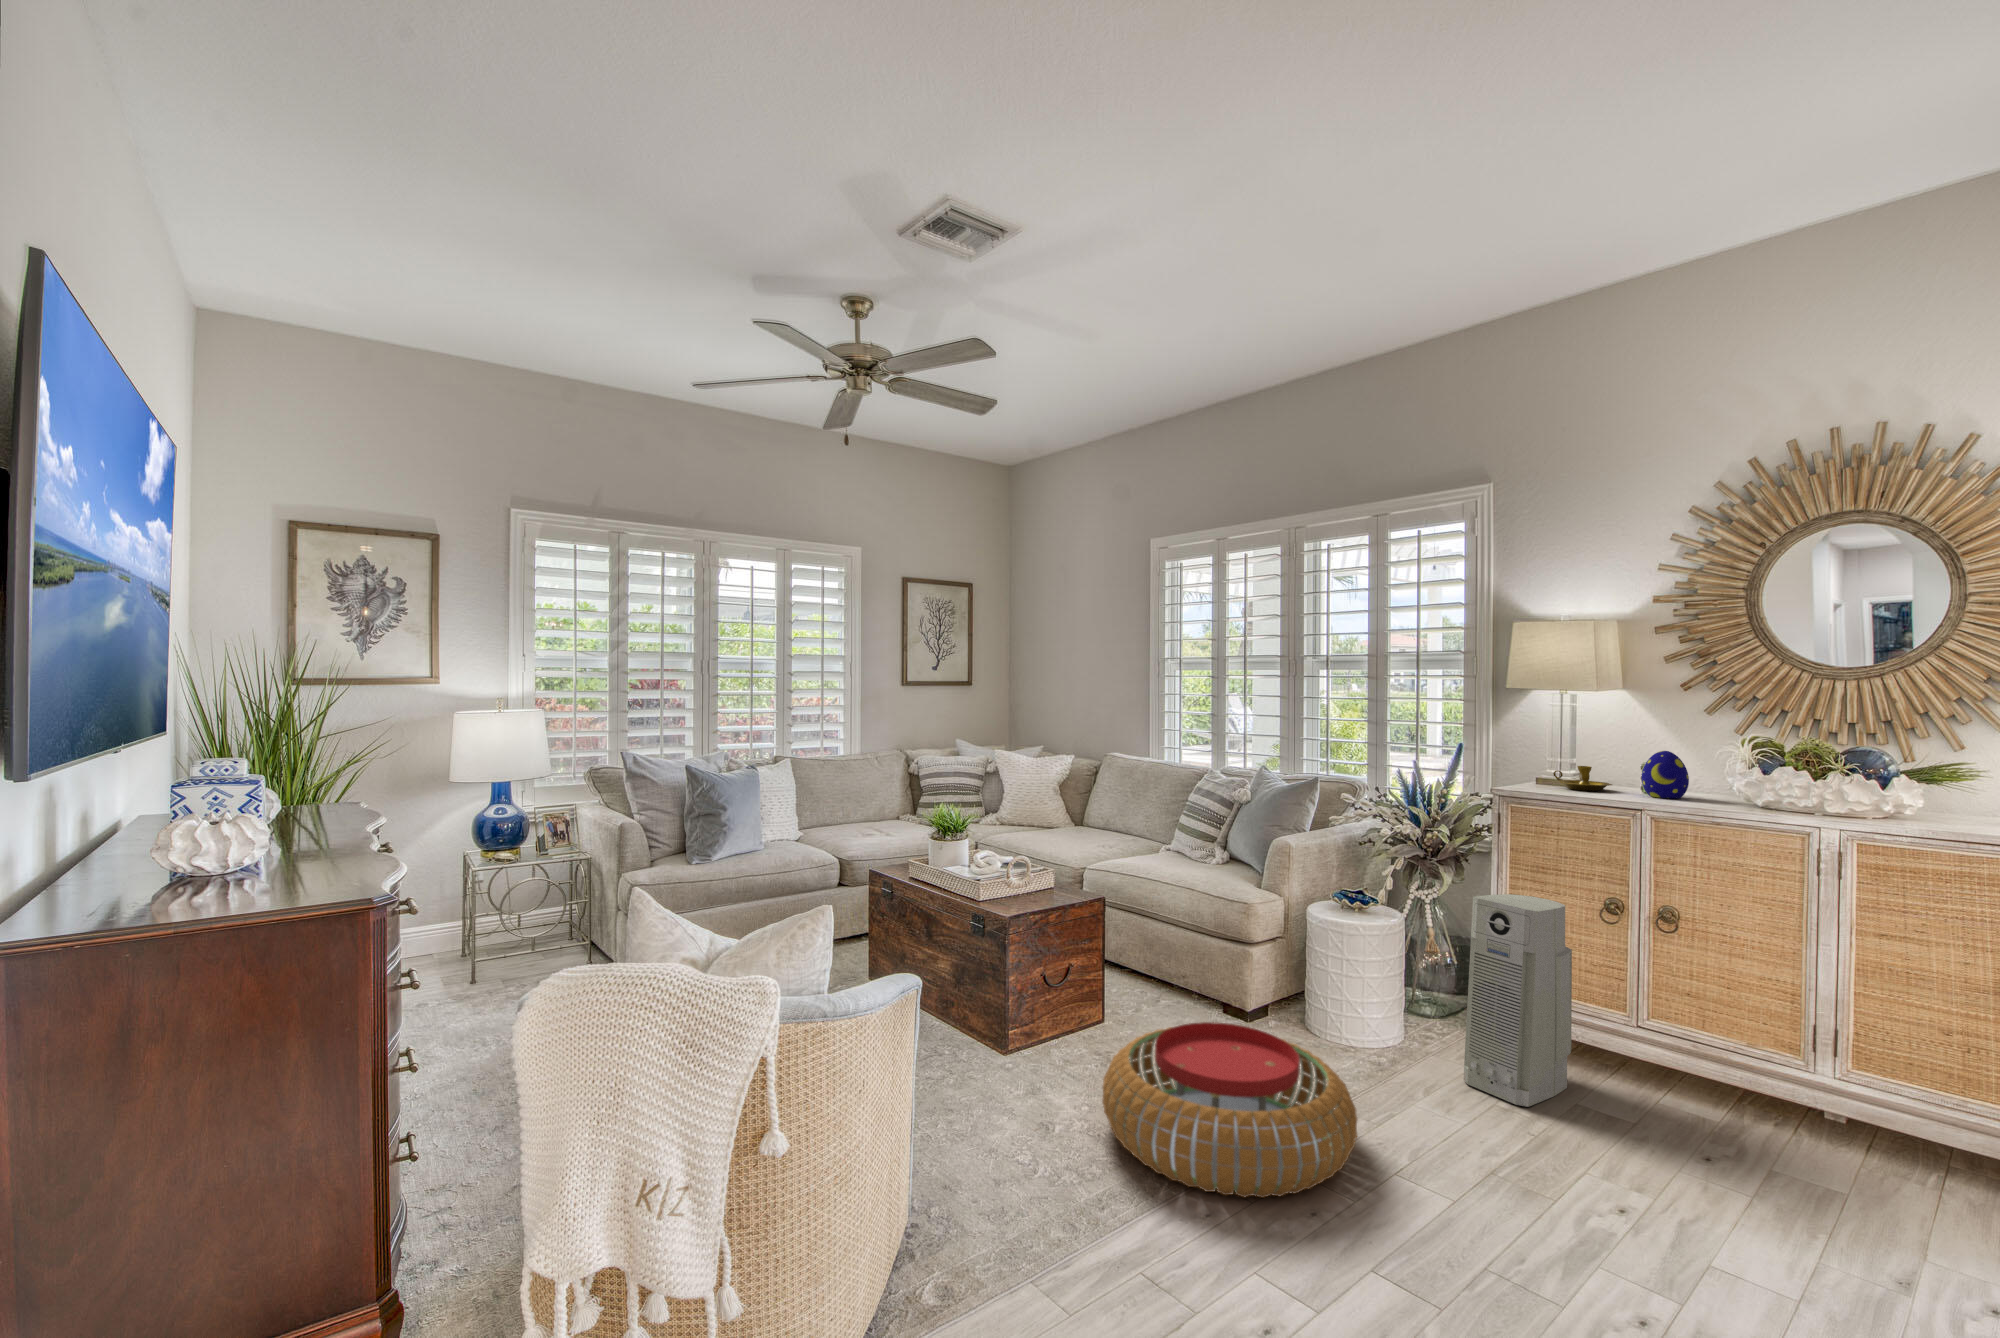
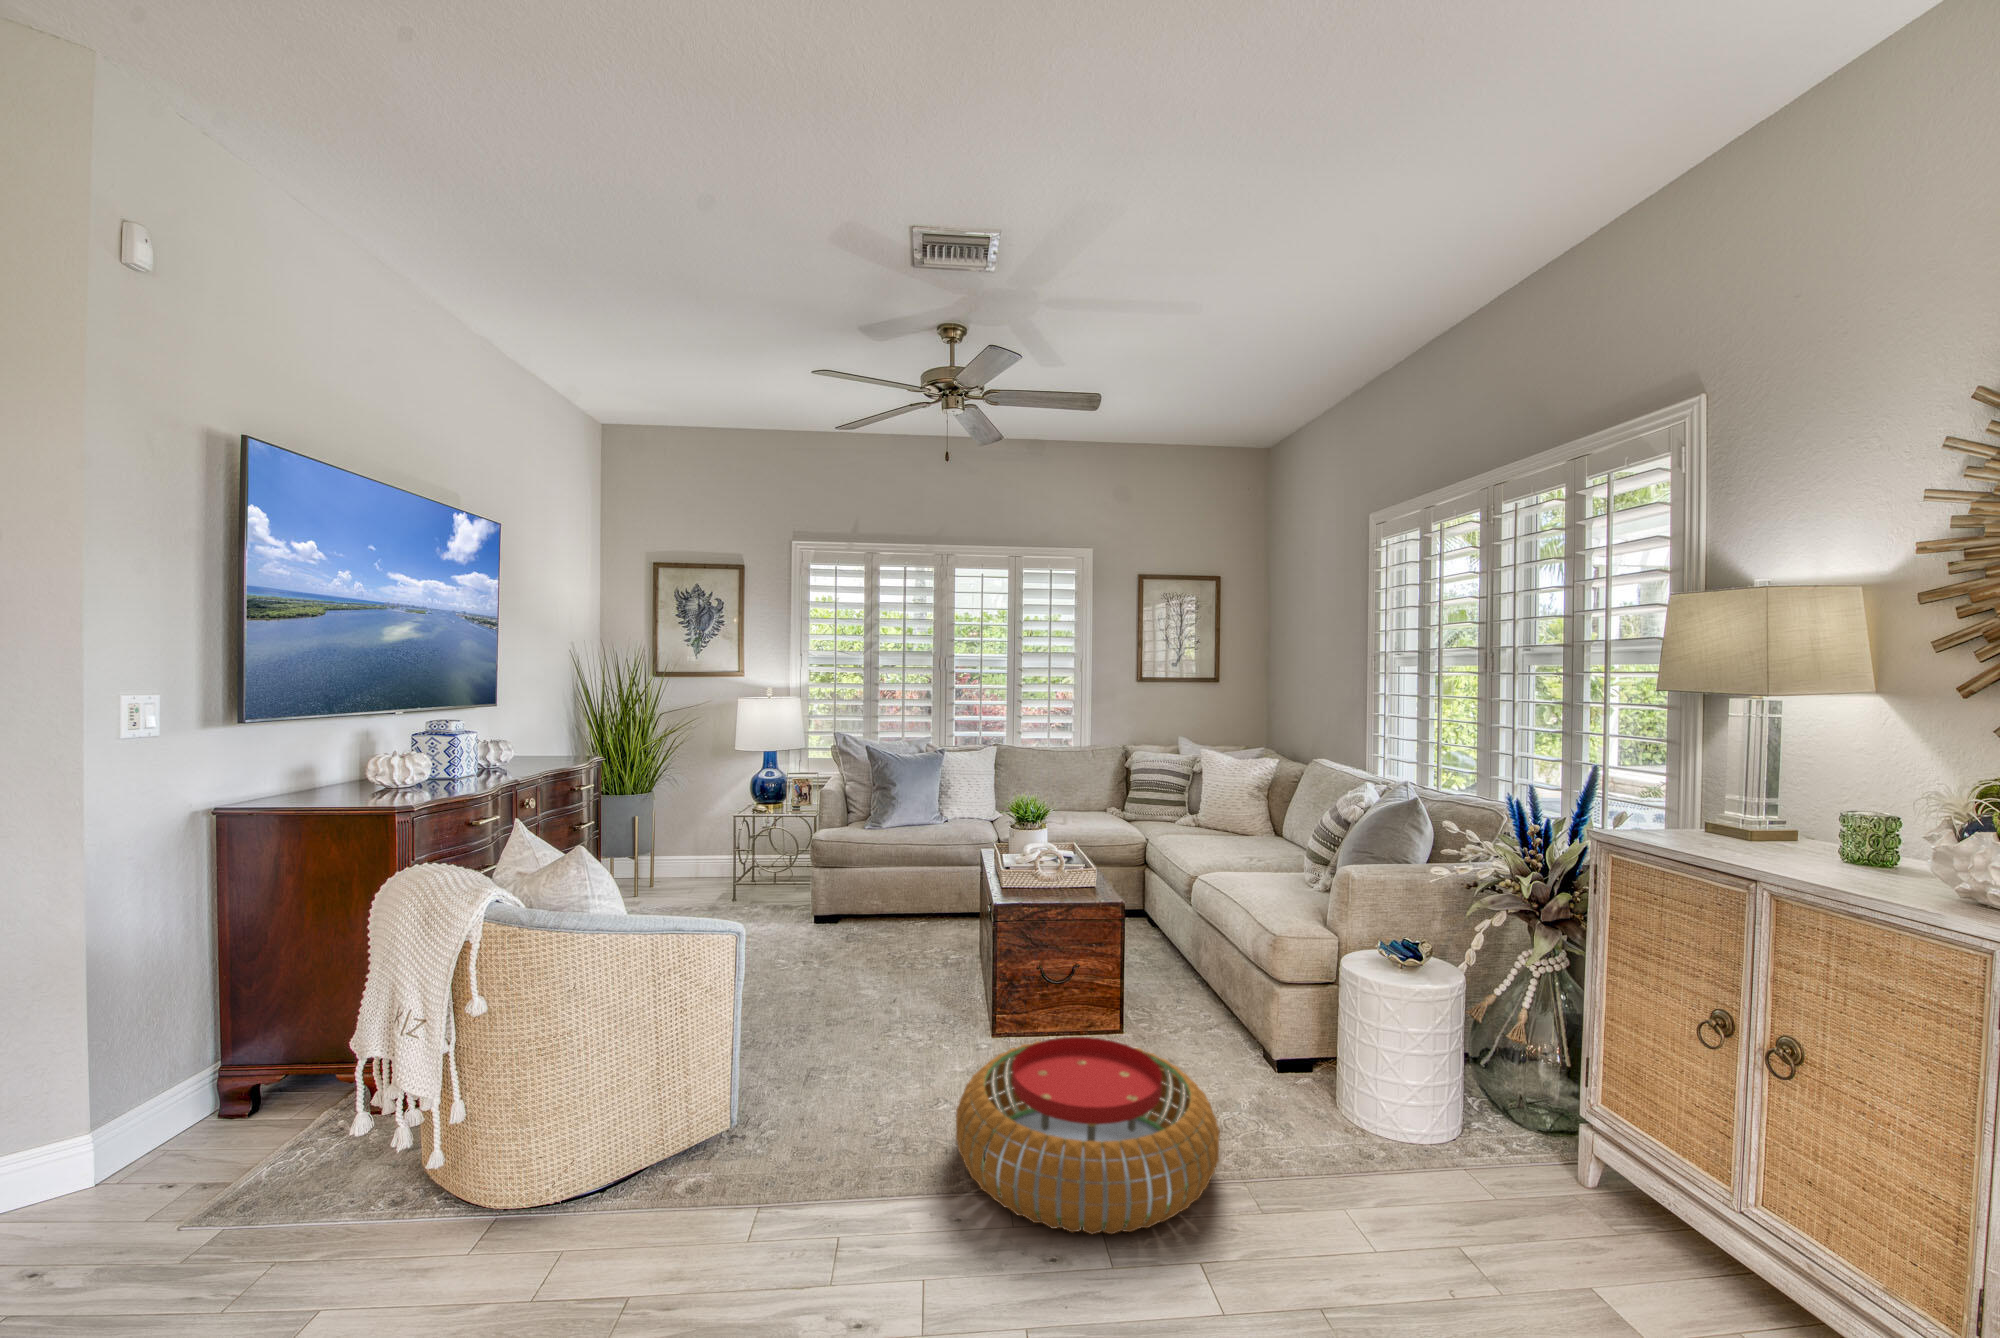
decorative egg: present [1642,751,1689,799] -> none [1783,795,1867,872]
candlestick: present [1553,766,1612,791] -> none [1676,809,1768,849]
air purifier: present [1463,894,1572,1107] -> none [1465,968,1640,1267]

